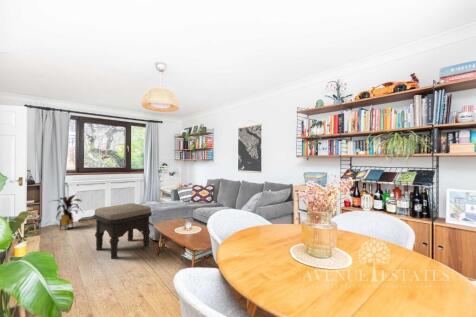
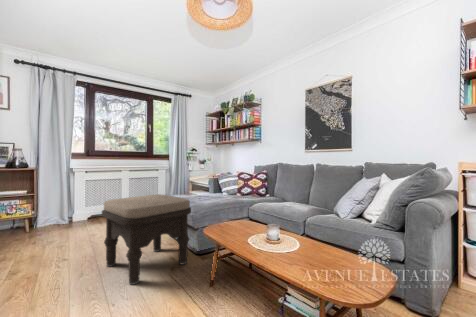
house plant: present [56,195,81,229] -> none [45,184,93,232]

